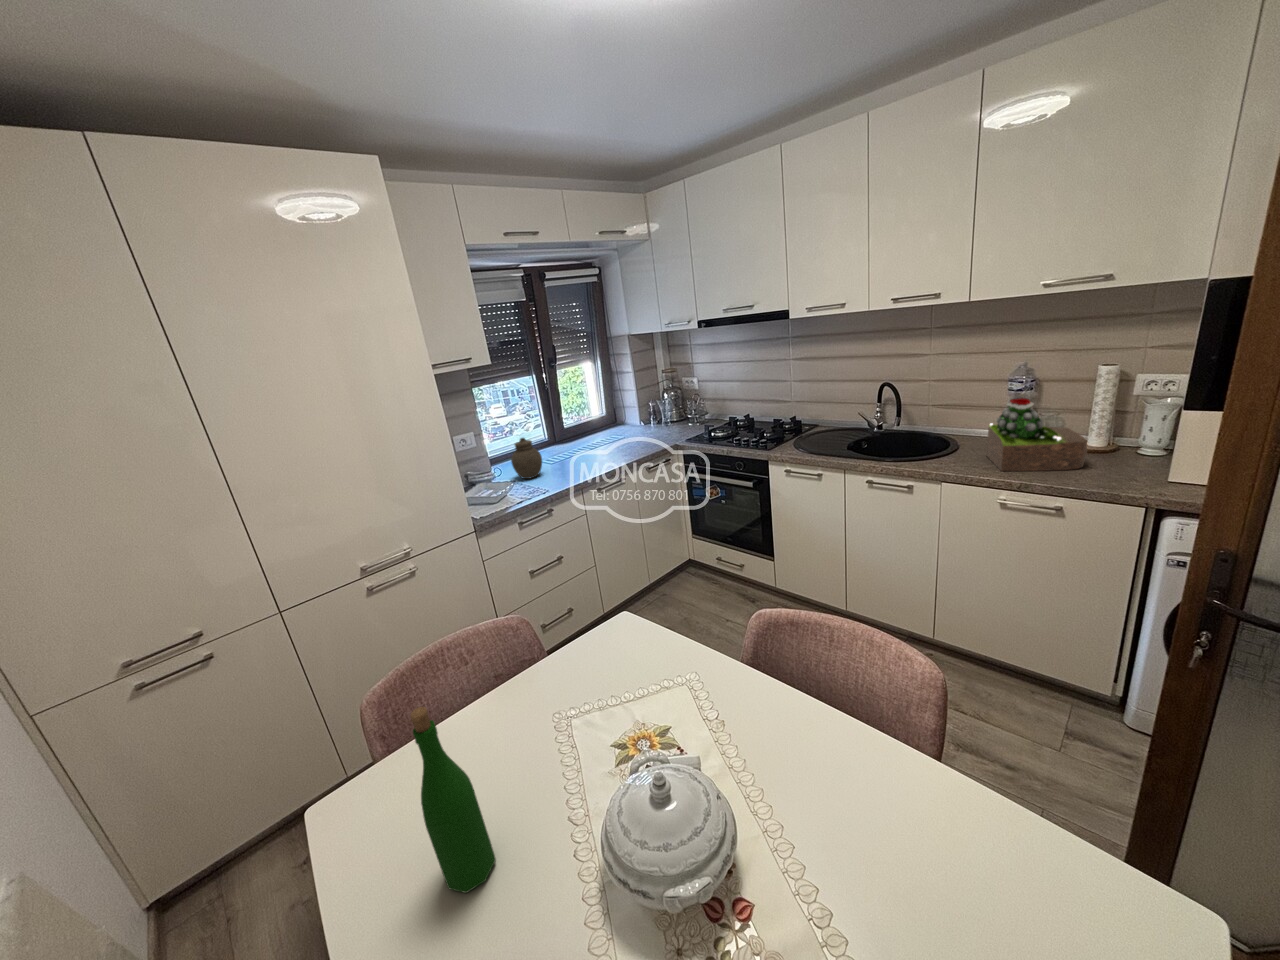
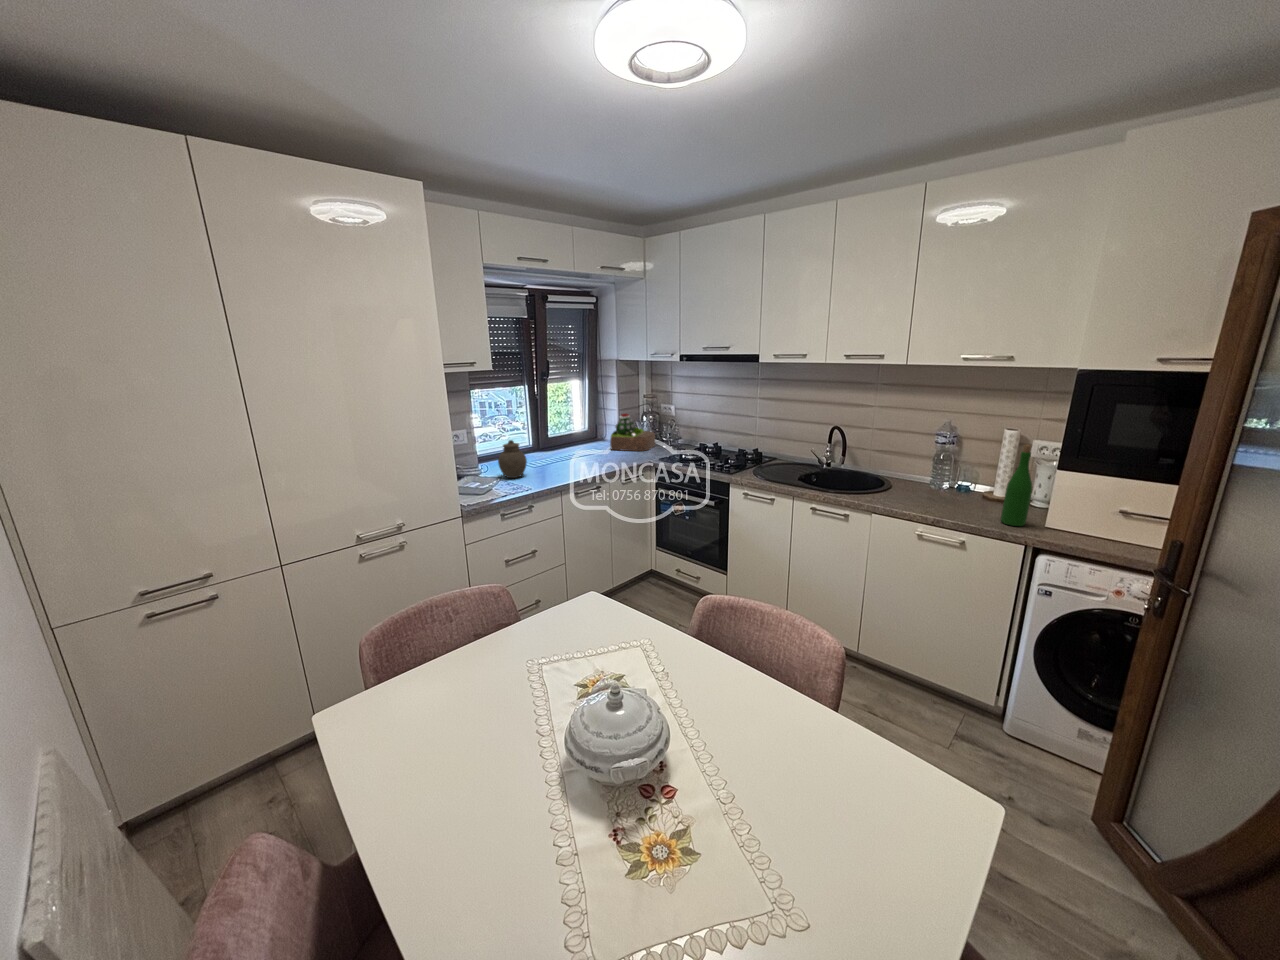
succulent plant: present [986,399,1087,471] -> present [610,414,655,451]
wine bottle: present [411,707,496,893] -> present [1001,444,1032,526]

